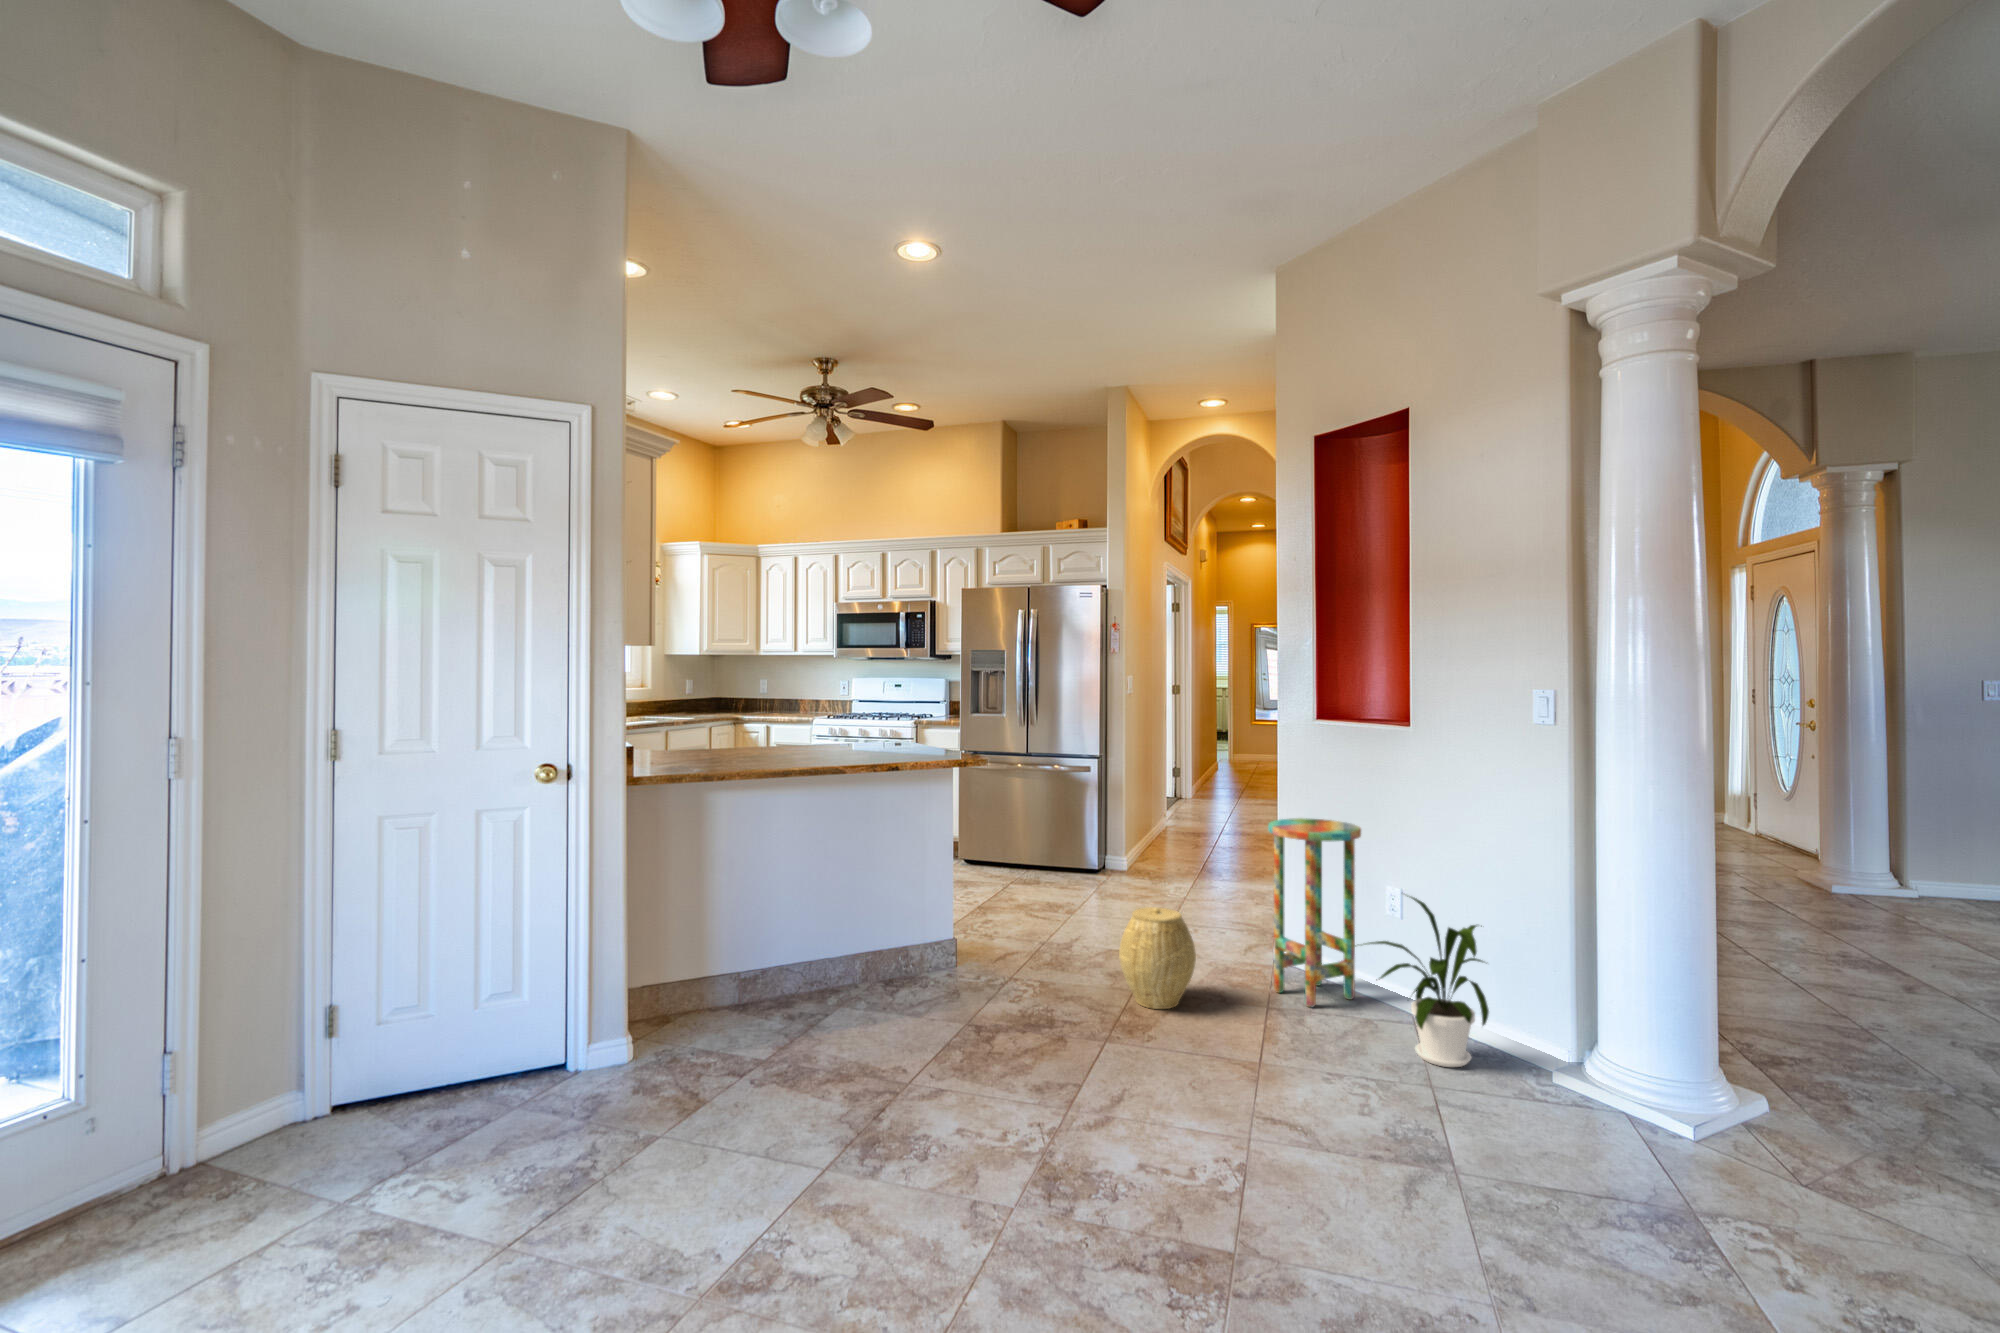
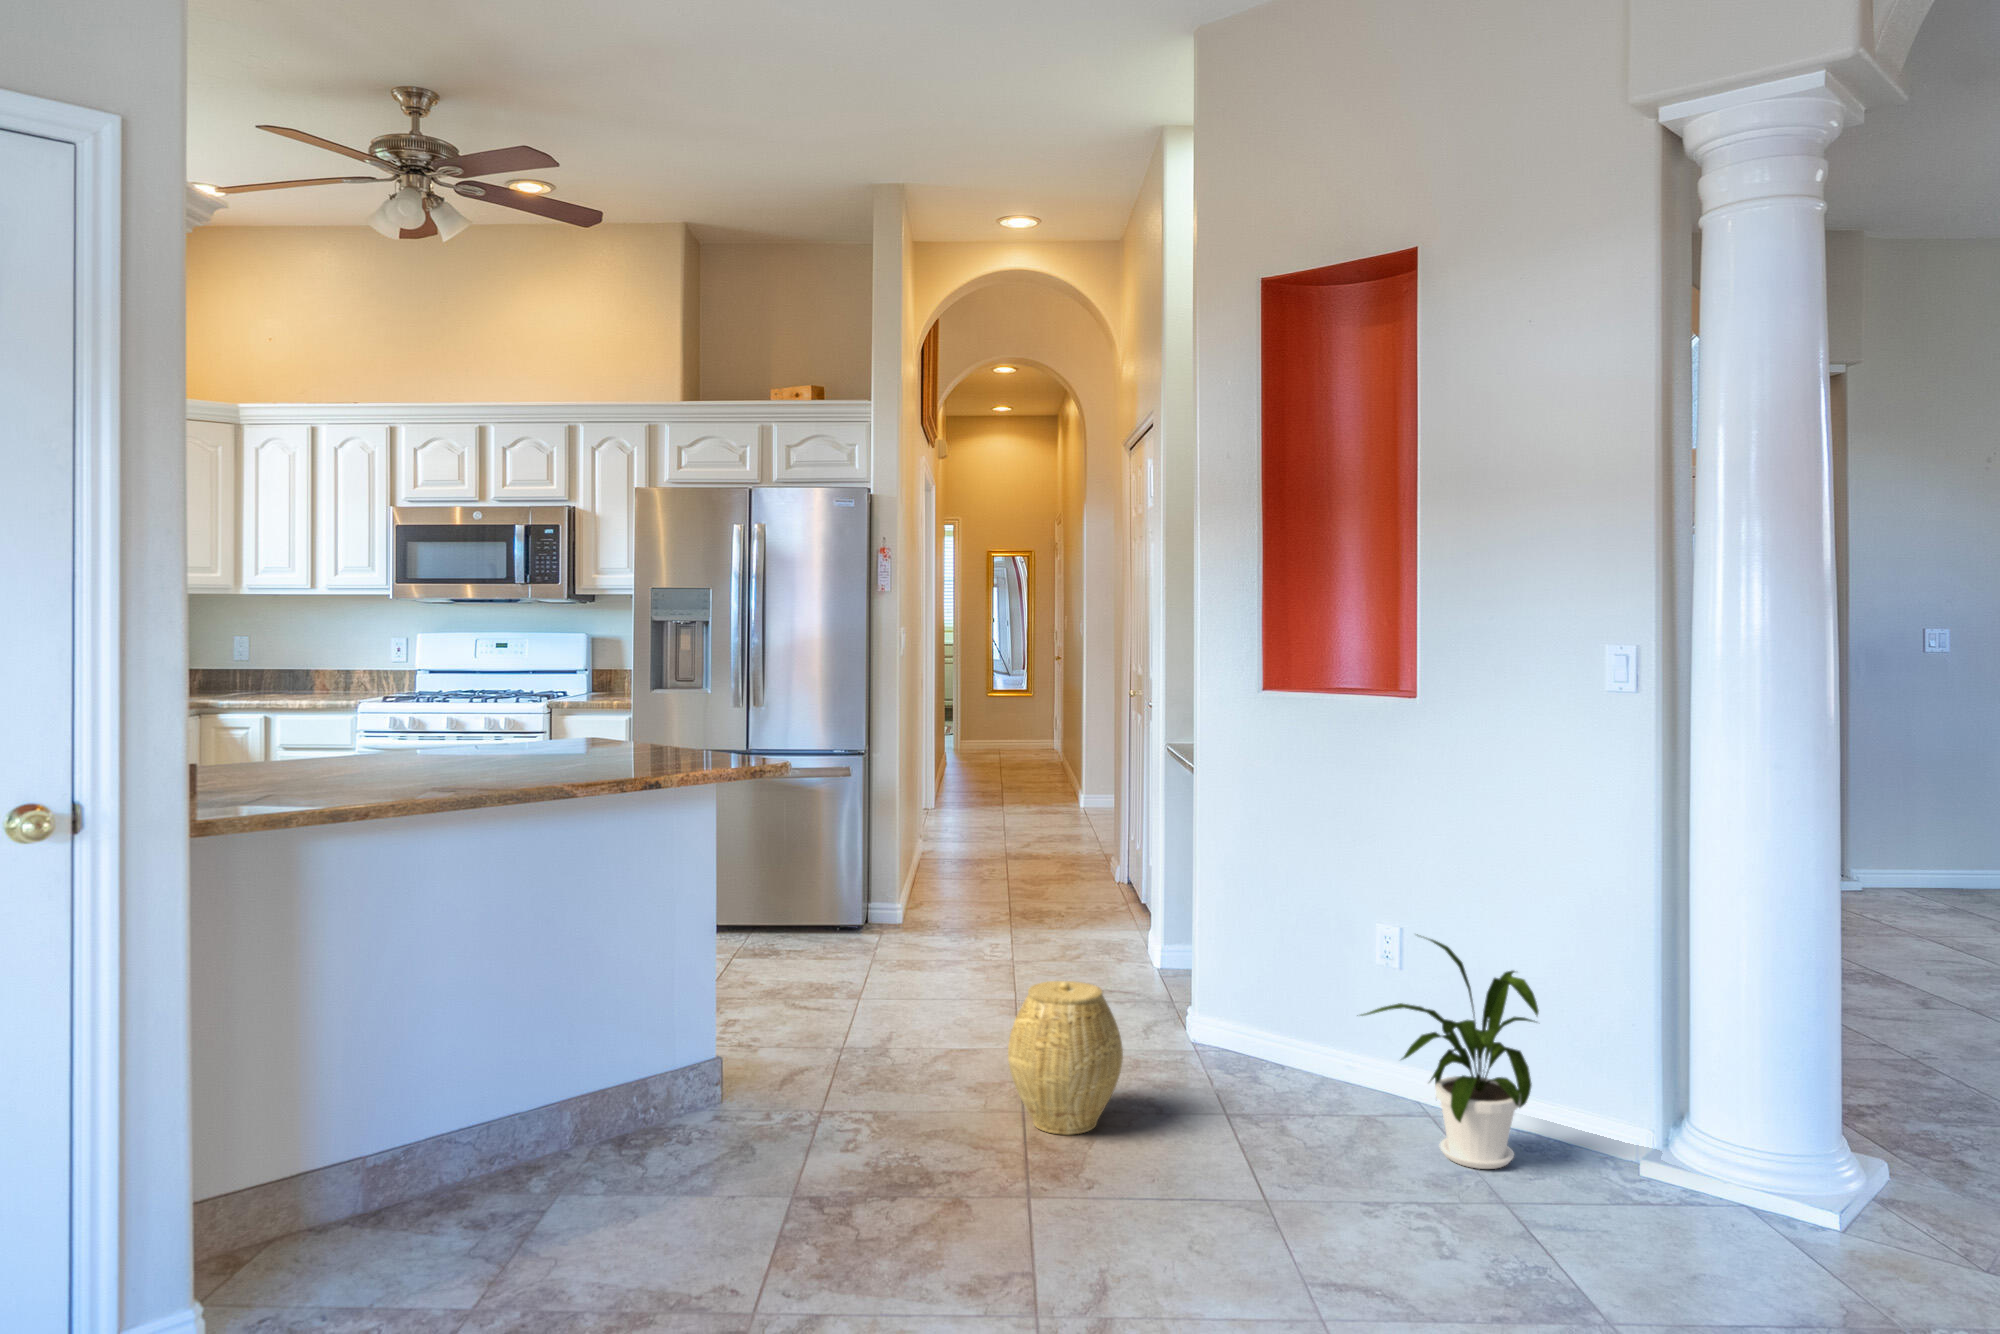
side table: present [1268,818,1361,1008] -> none [1207,836,1336,1106]

